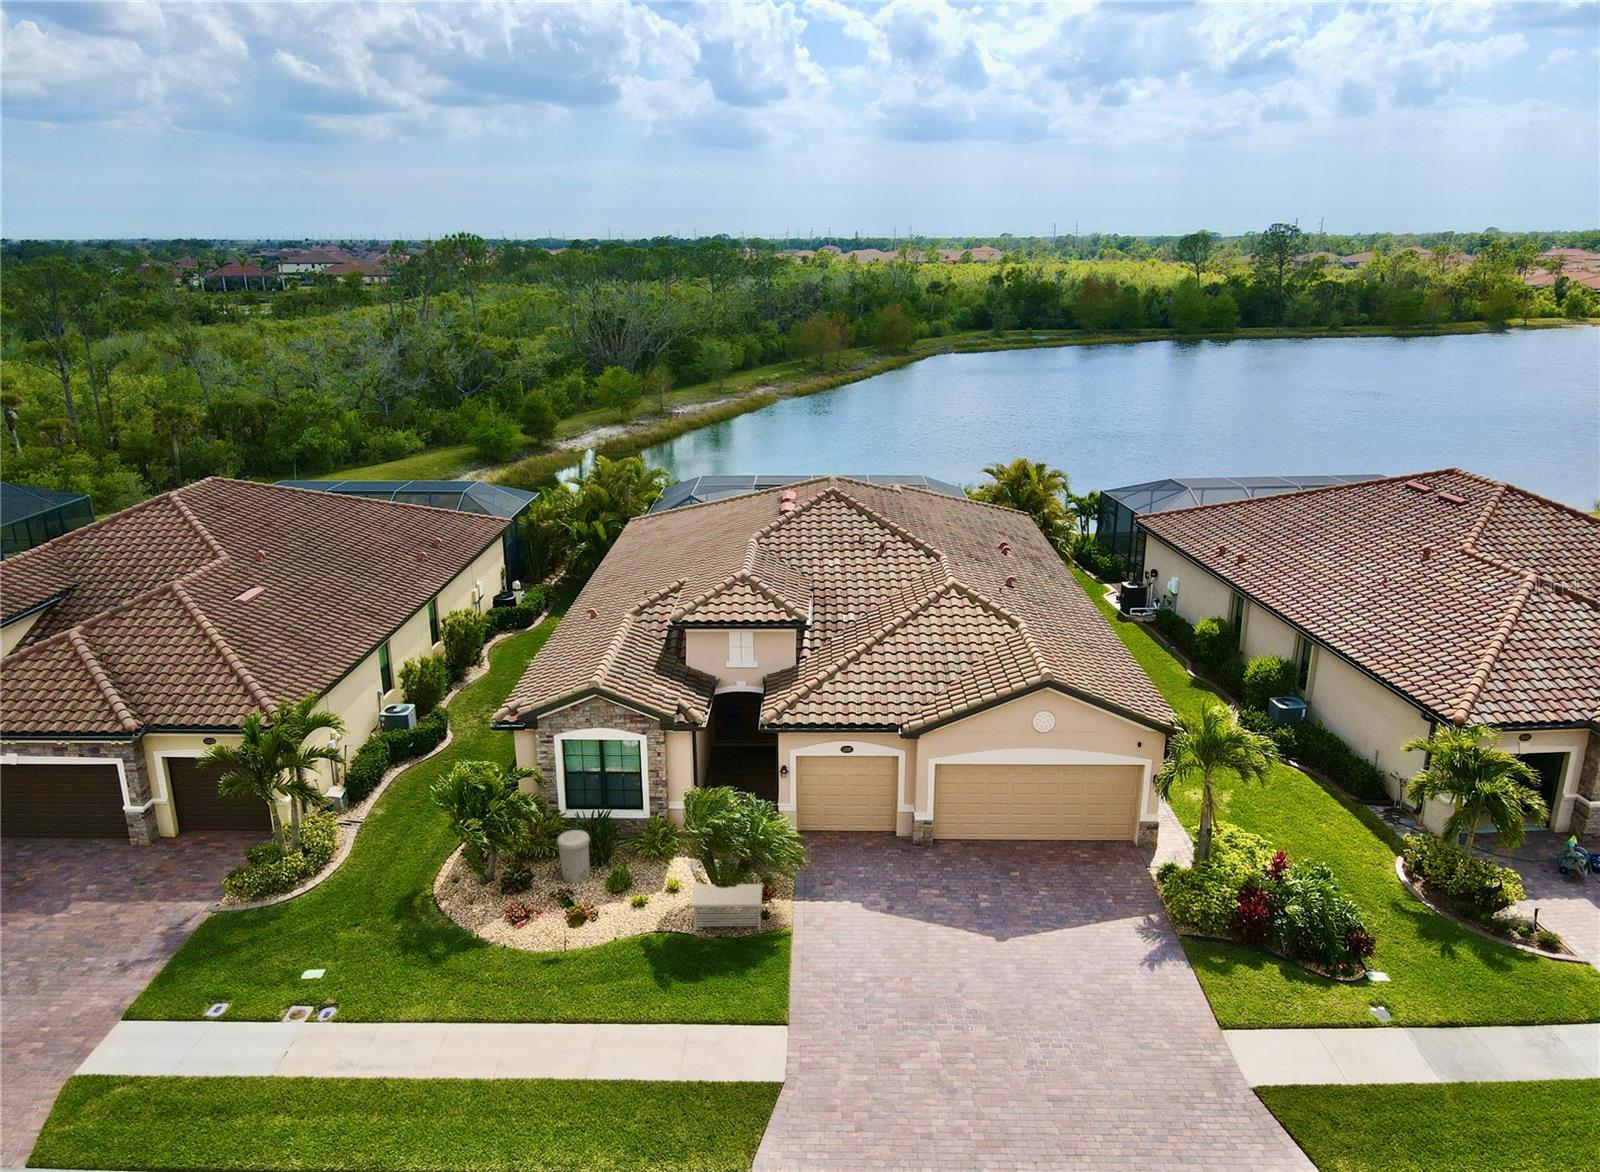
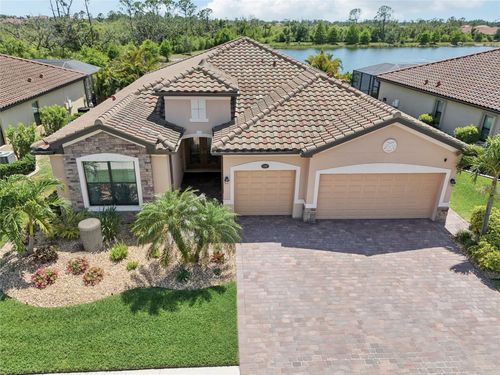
storage bench: present [690,884,763,931] -> none [166,251,216,284]

